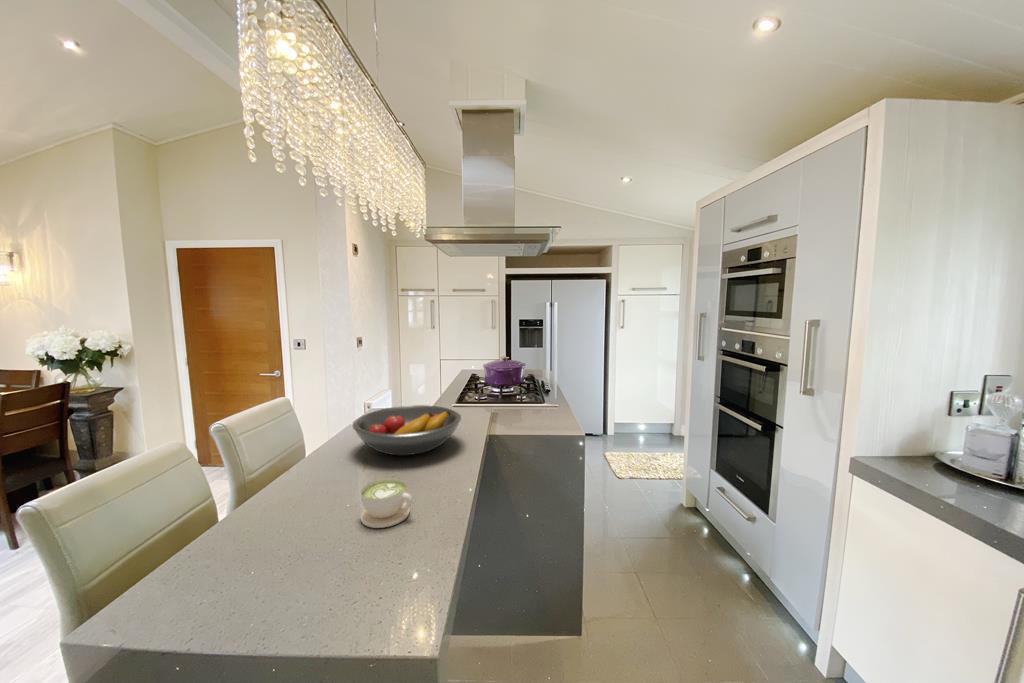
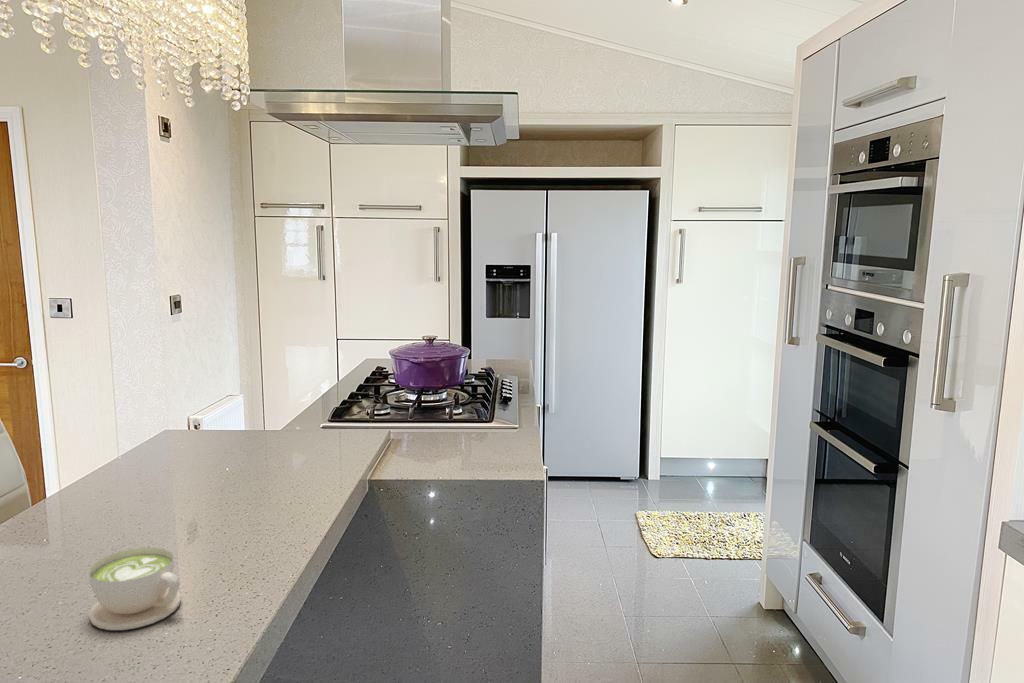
fruit bowl: present [353,405,461,455] -> none [110,423,312,511]

